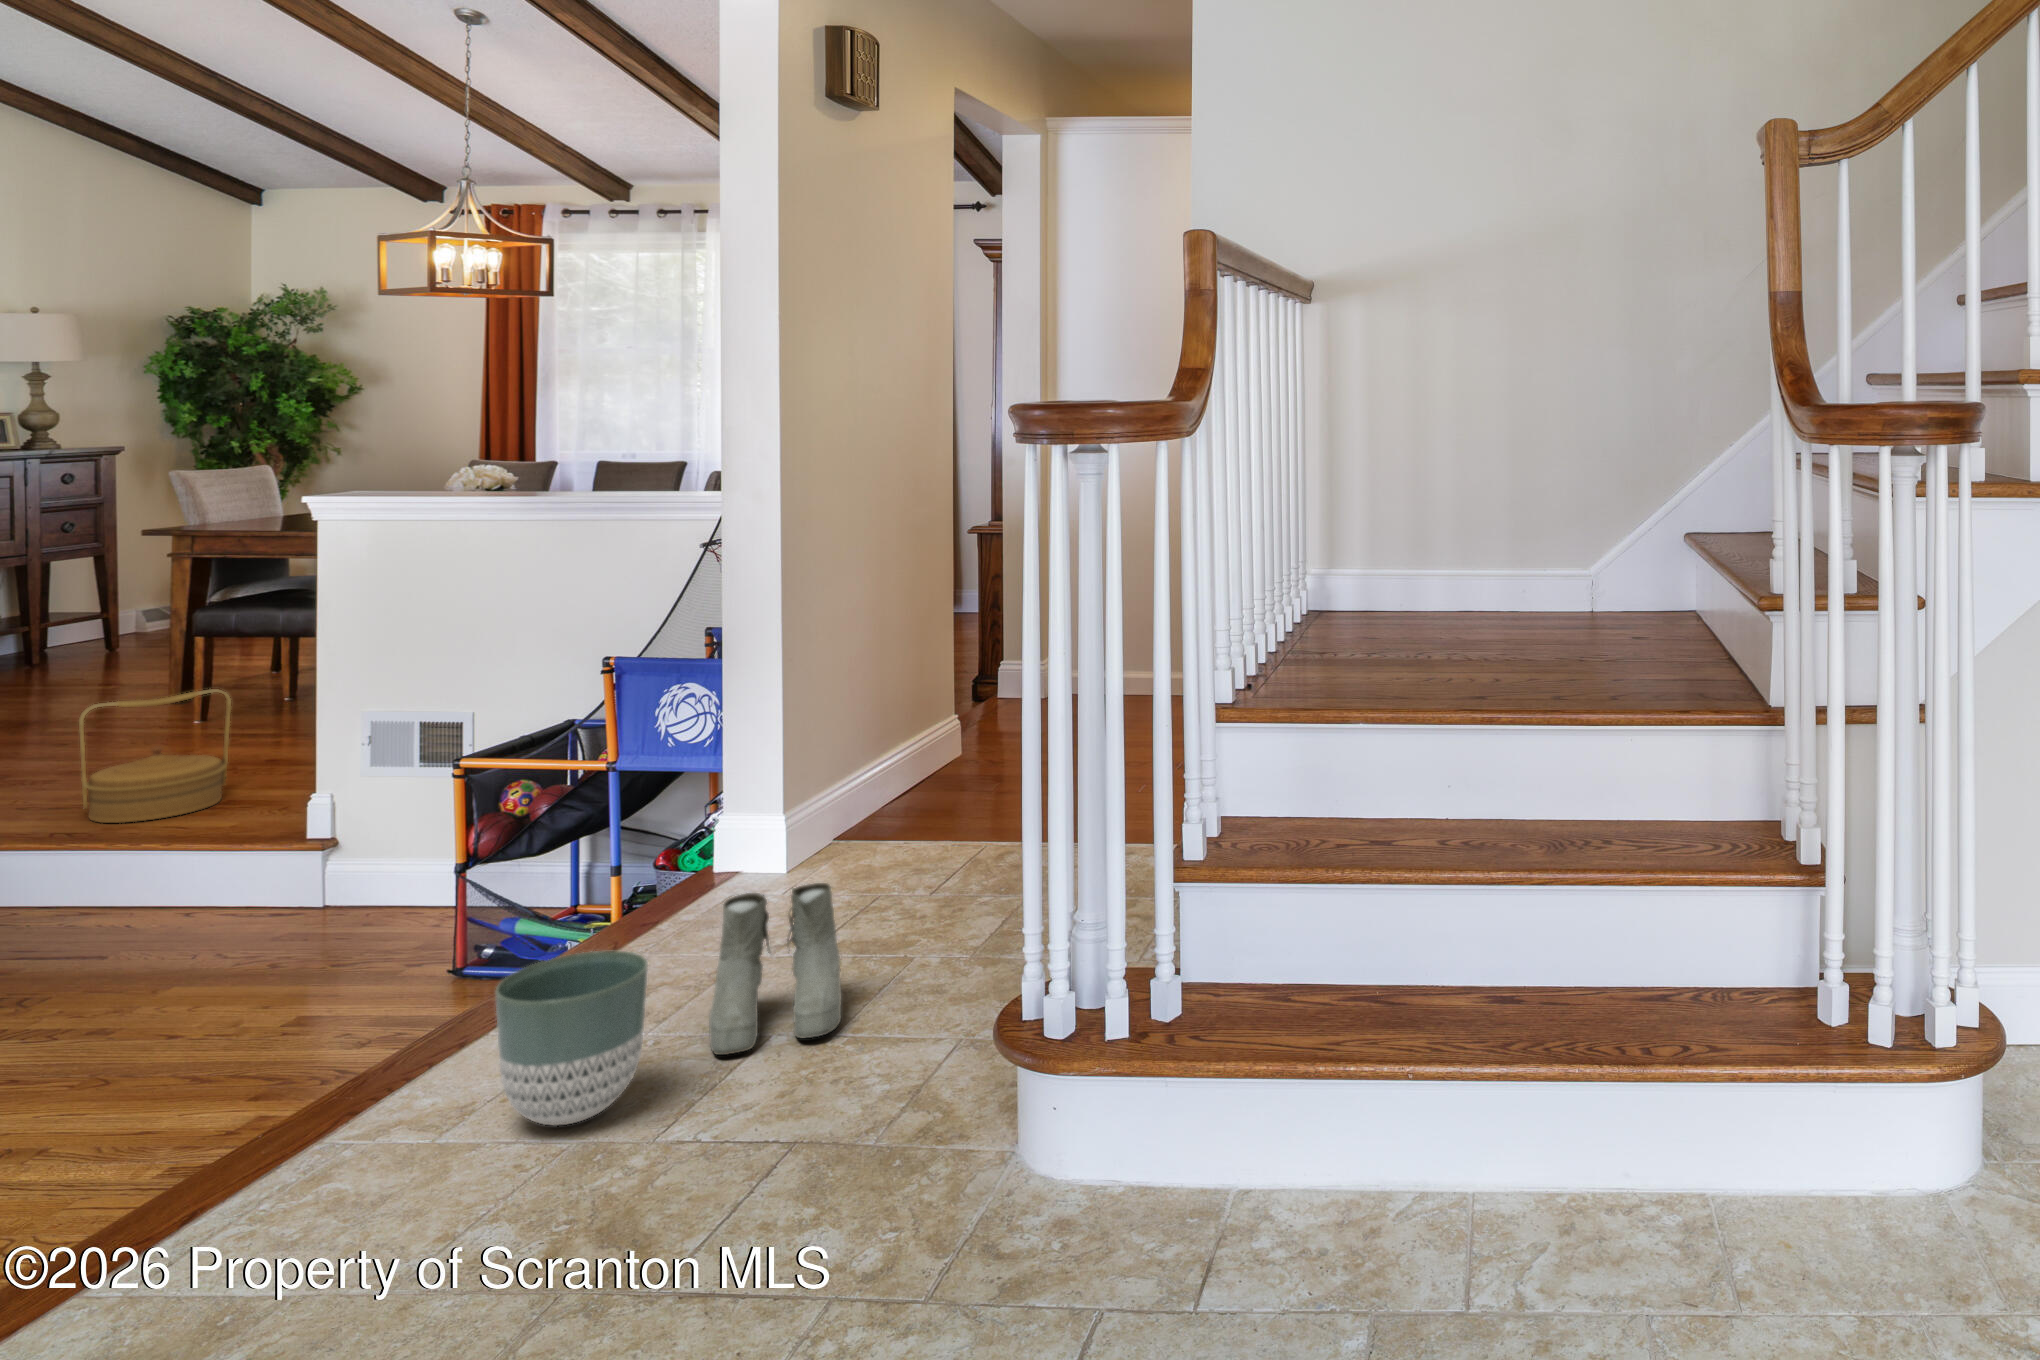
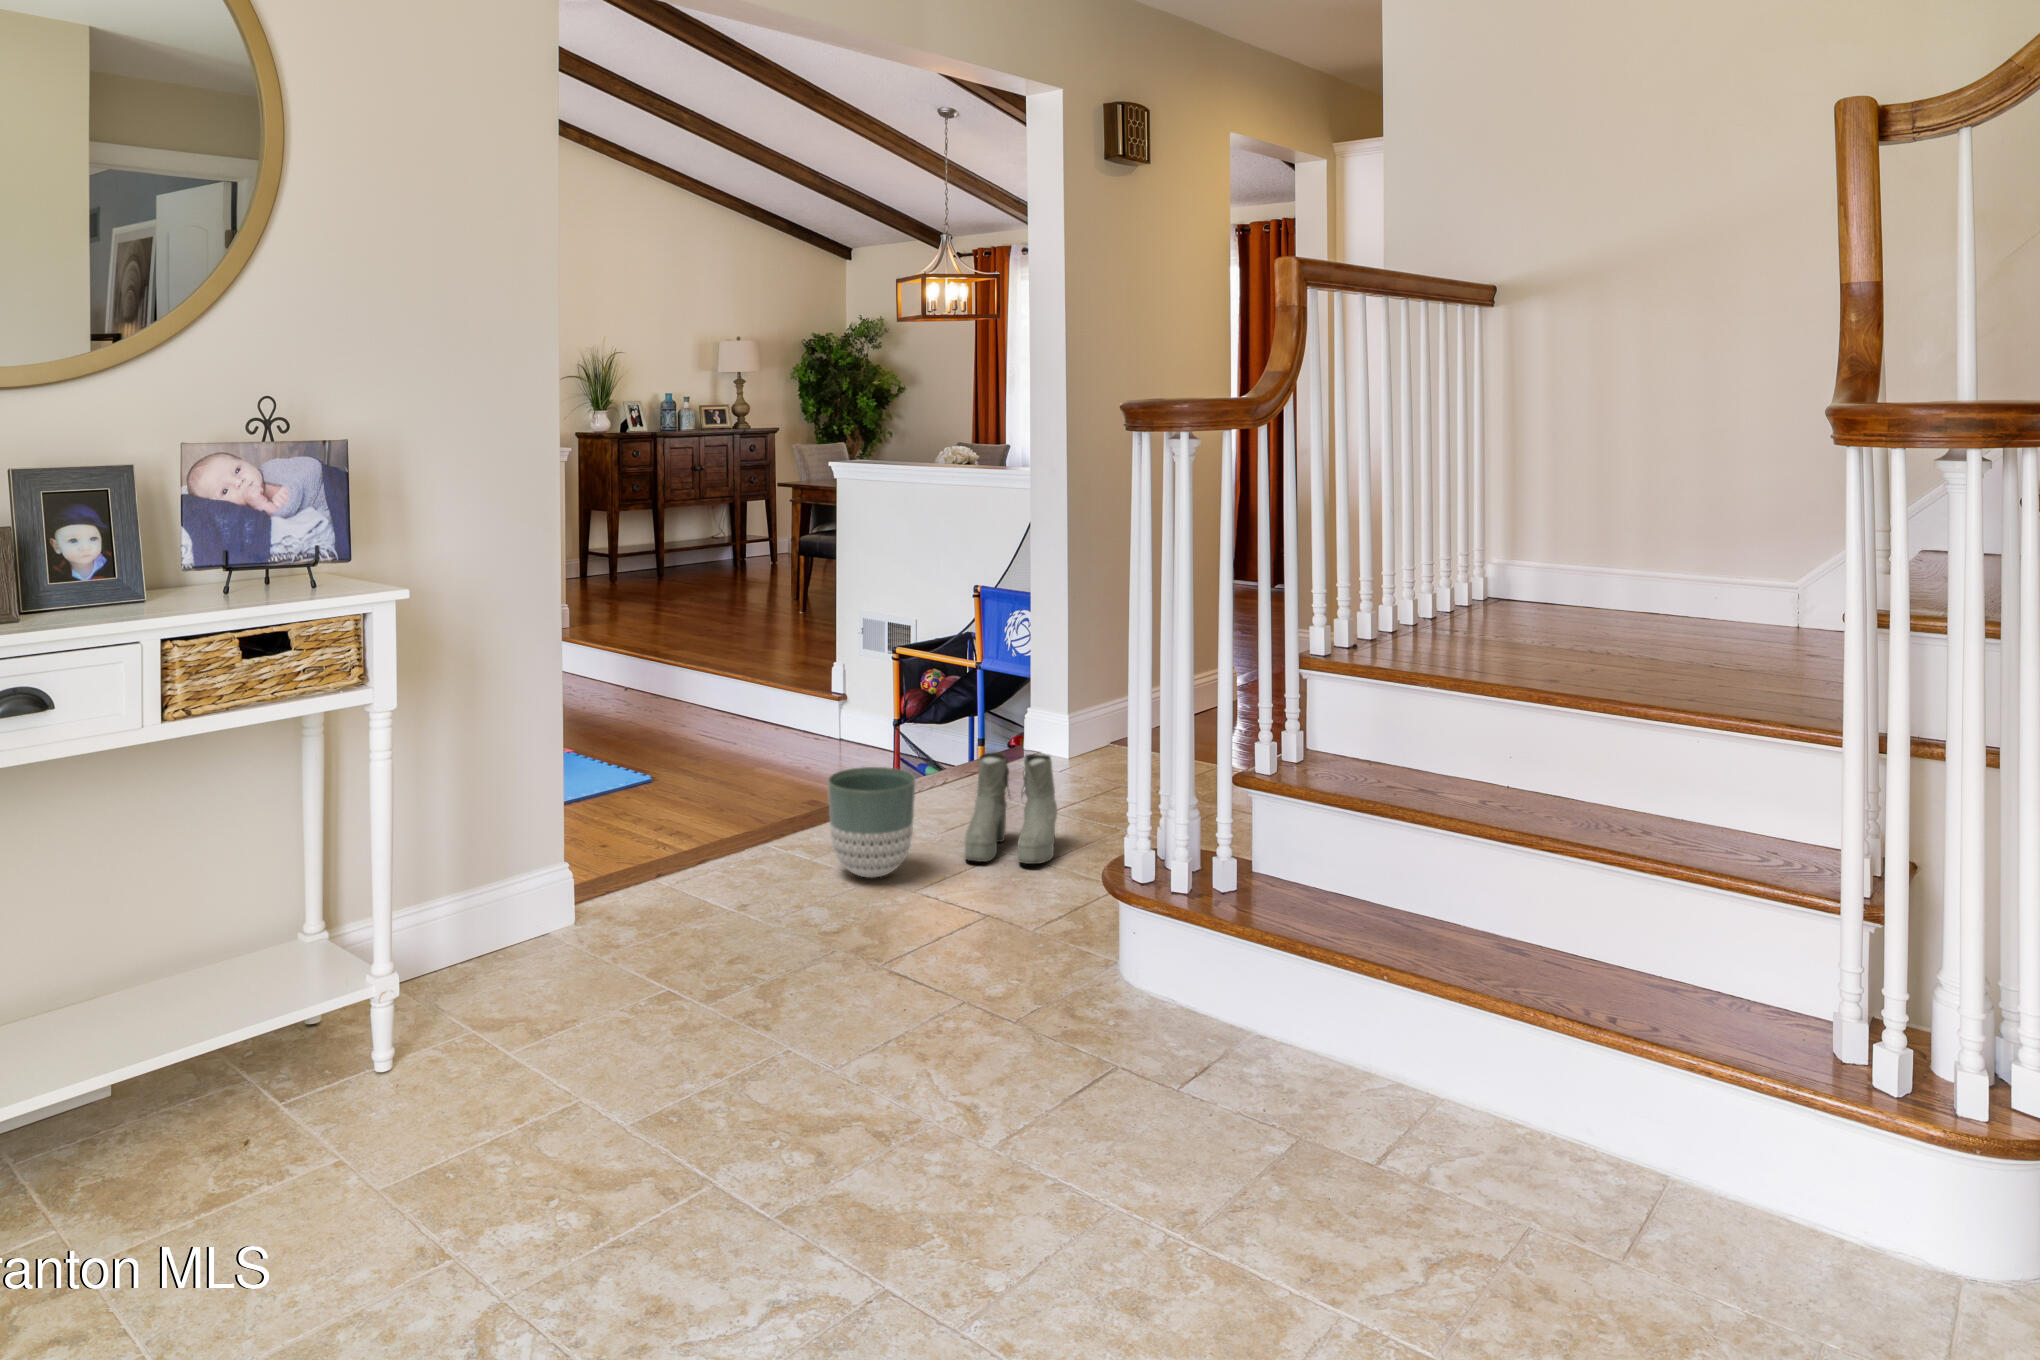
basket: present [79,689,231,823] -> none [725,586,799,666]

